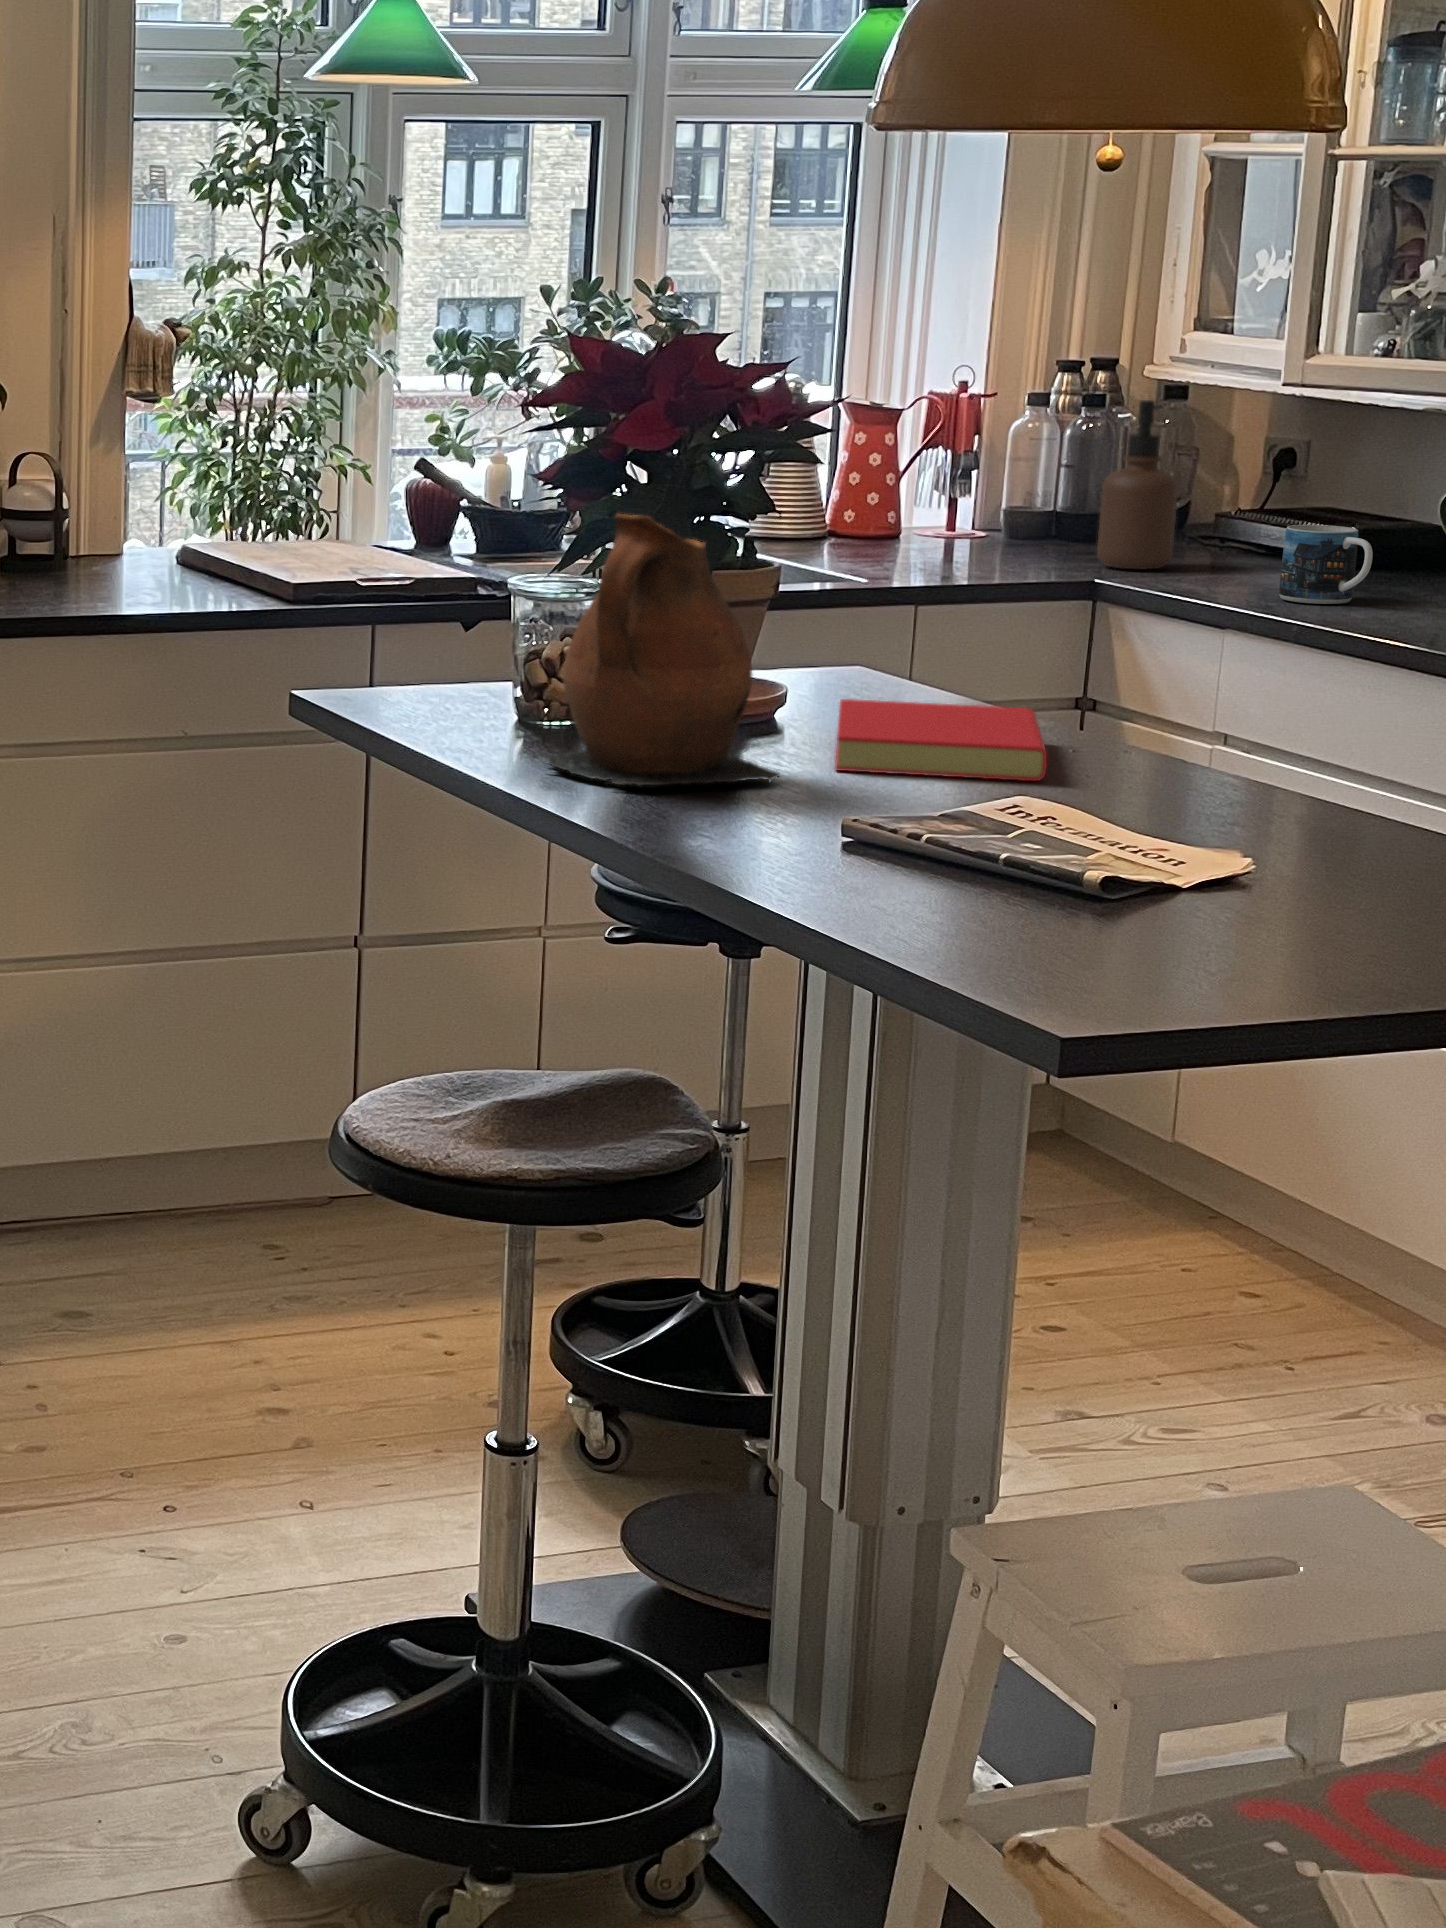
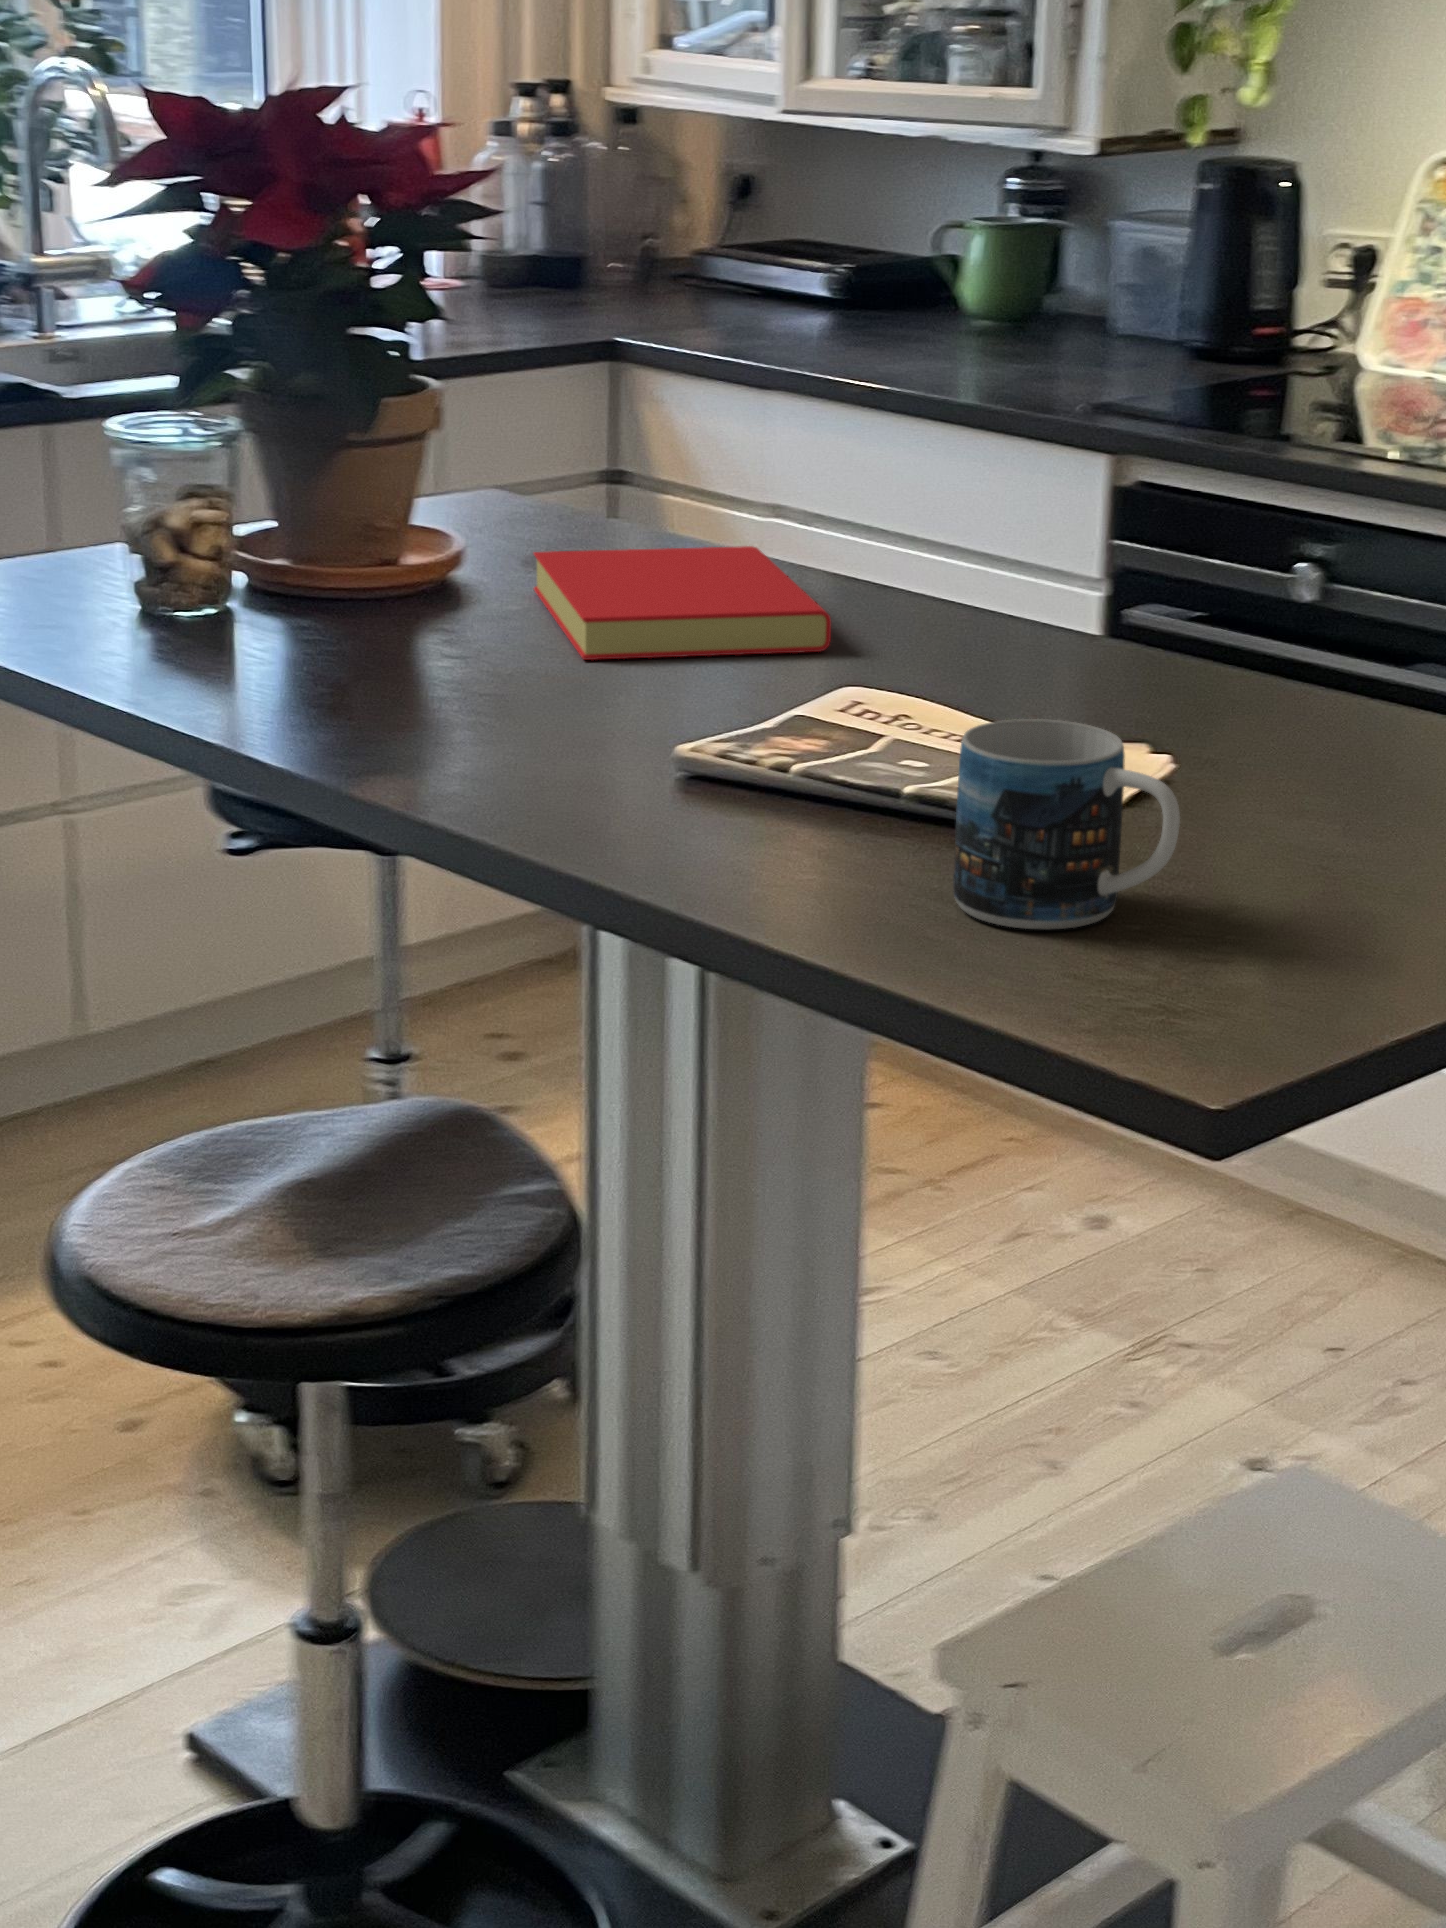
soap dispenser: present [1097,400,1178,570] -> none [598,127,678,318]
ceramic pitcher: present [544,514,781,785] -> none [209,354,538,721]
mug: present [1279,525,1373,604] -> present [953,719,1180,929]

